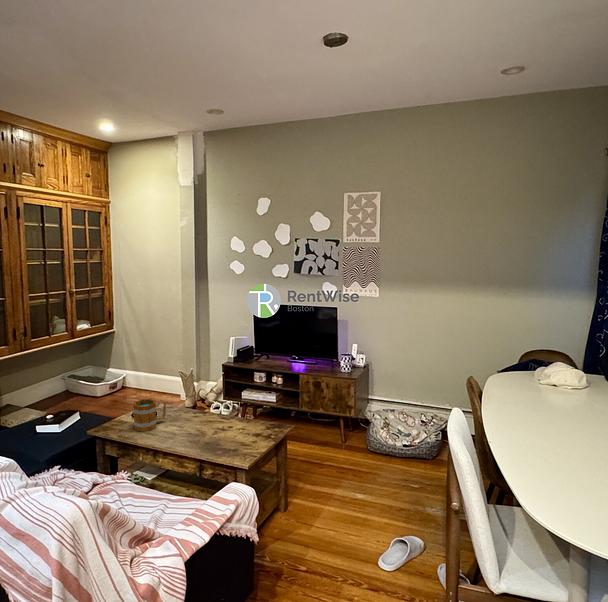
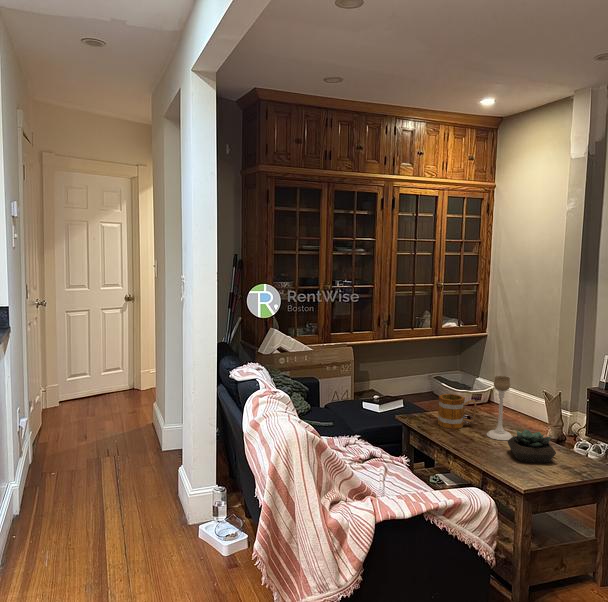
candle holder: none [180,375,201,429] -> present [487,376,512,440]
succulent plant: none [206,413,244,442] -> present [508,429,556,463]

